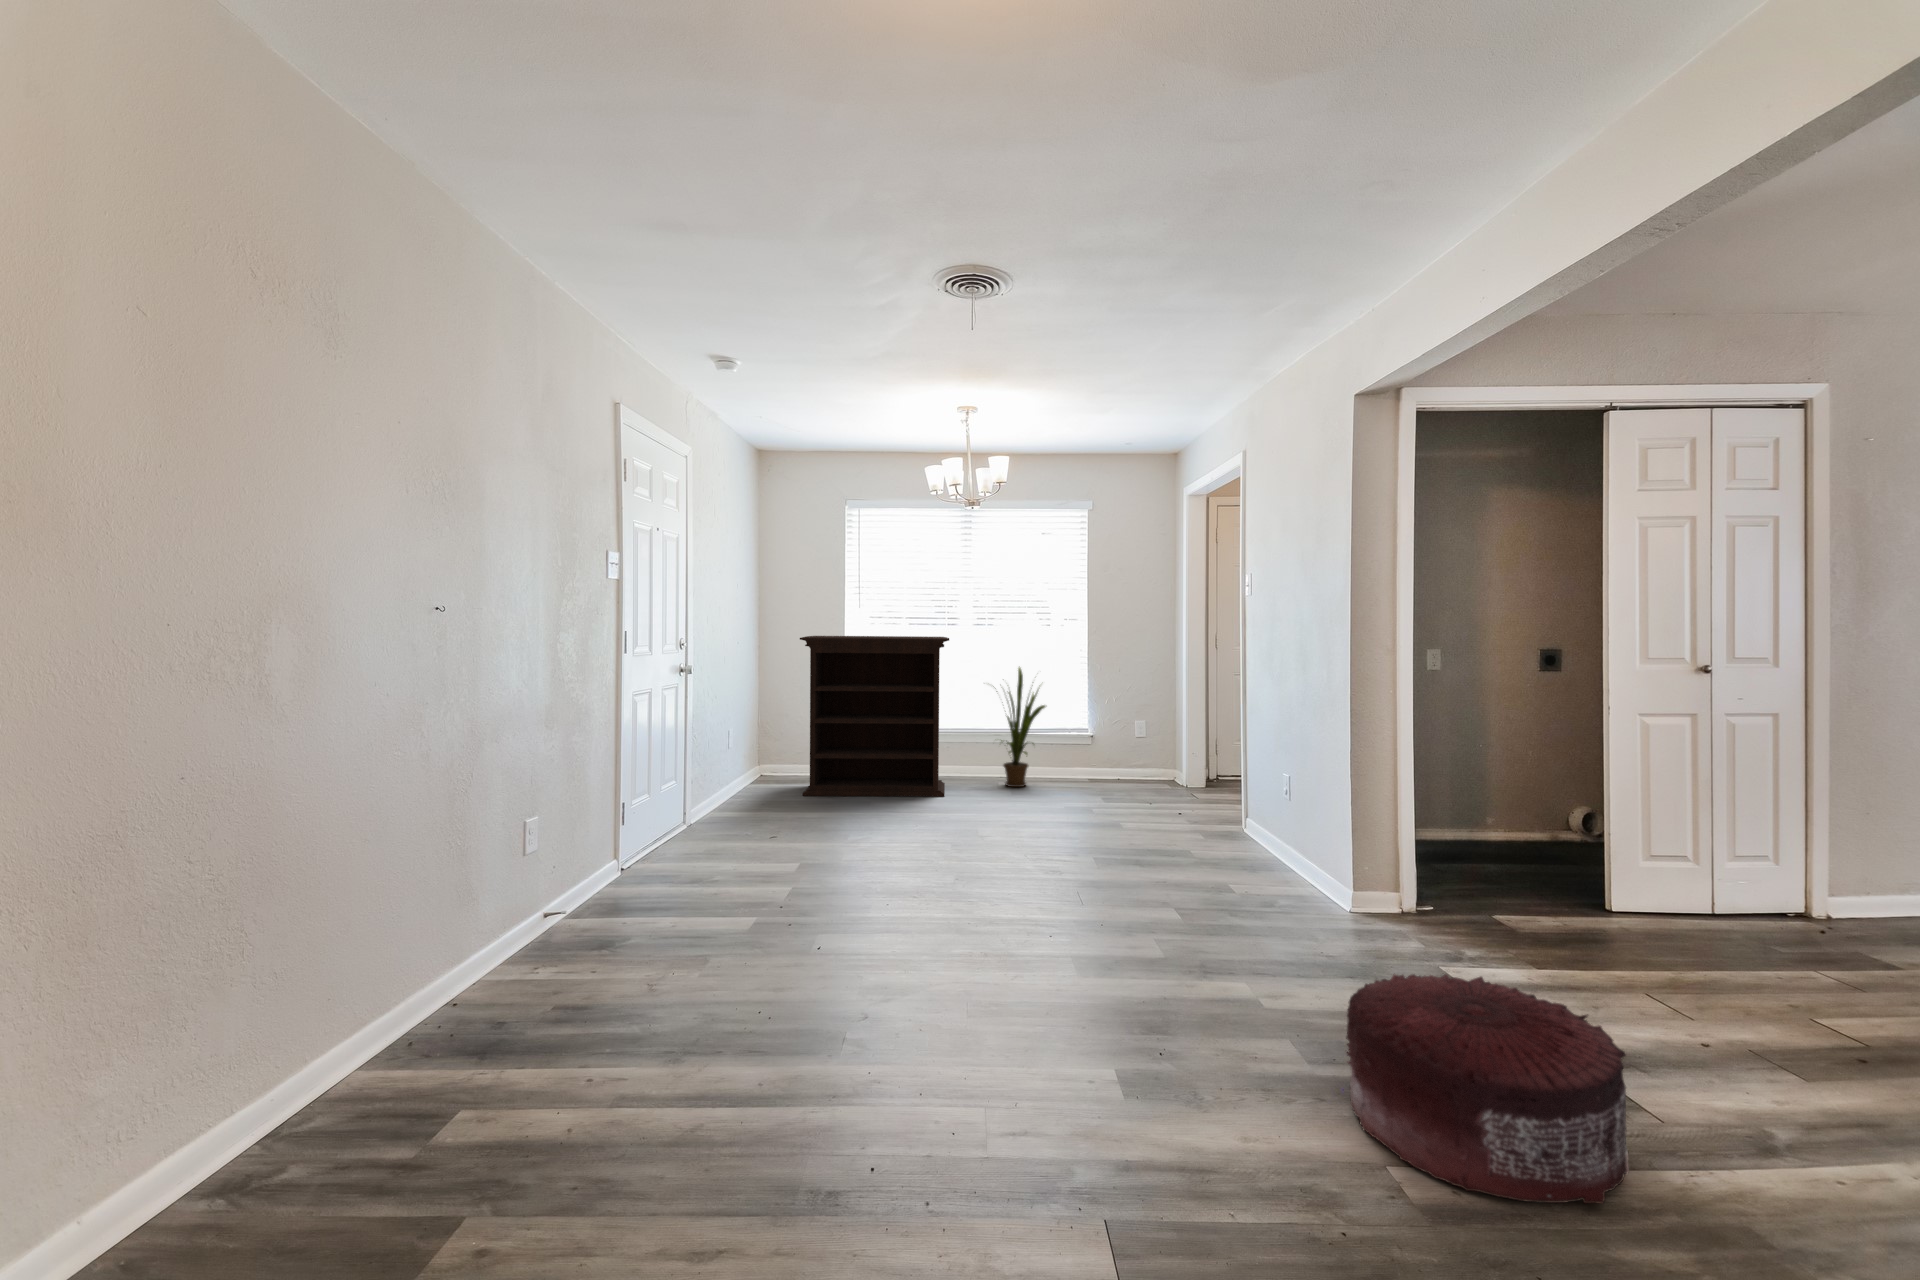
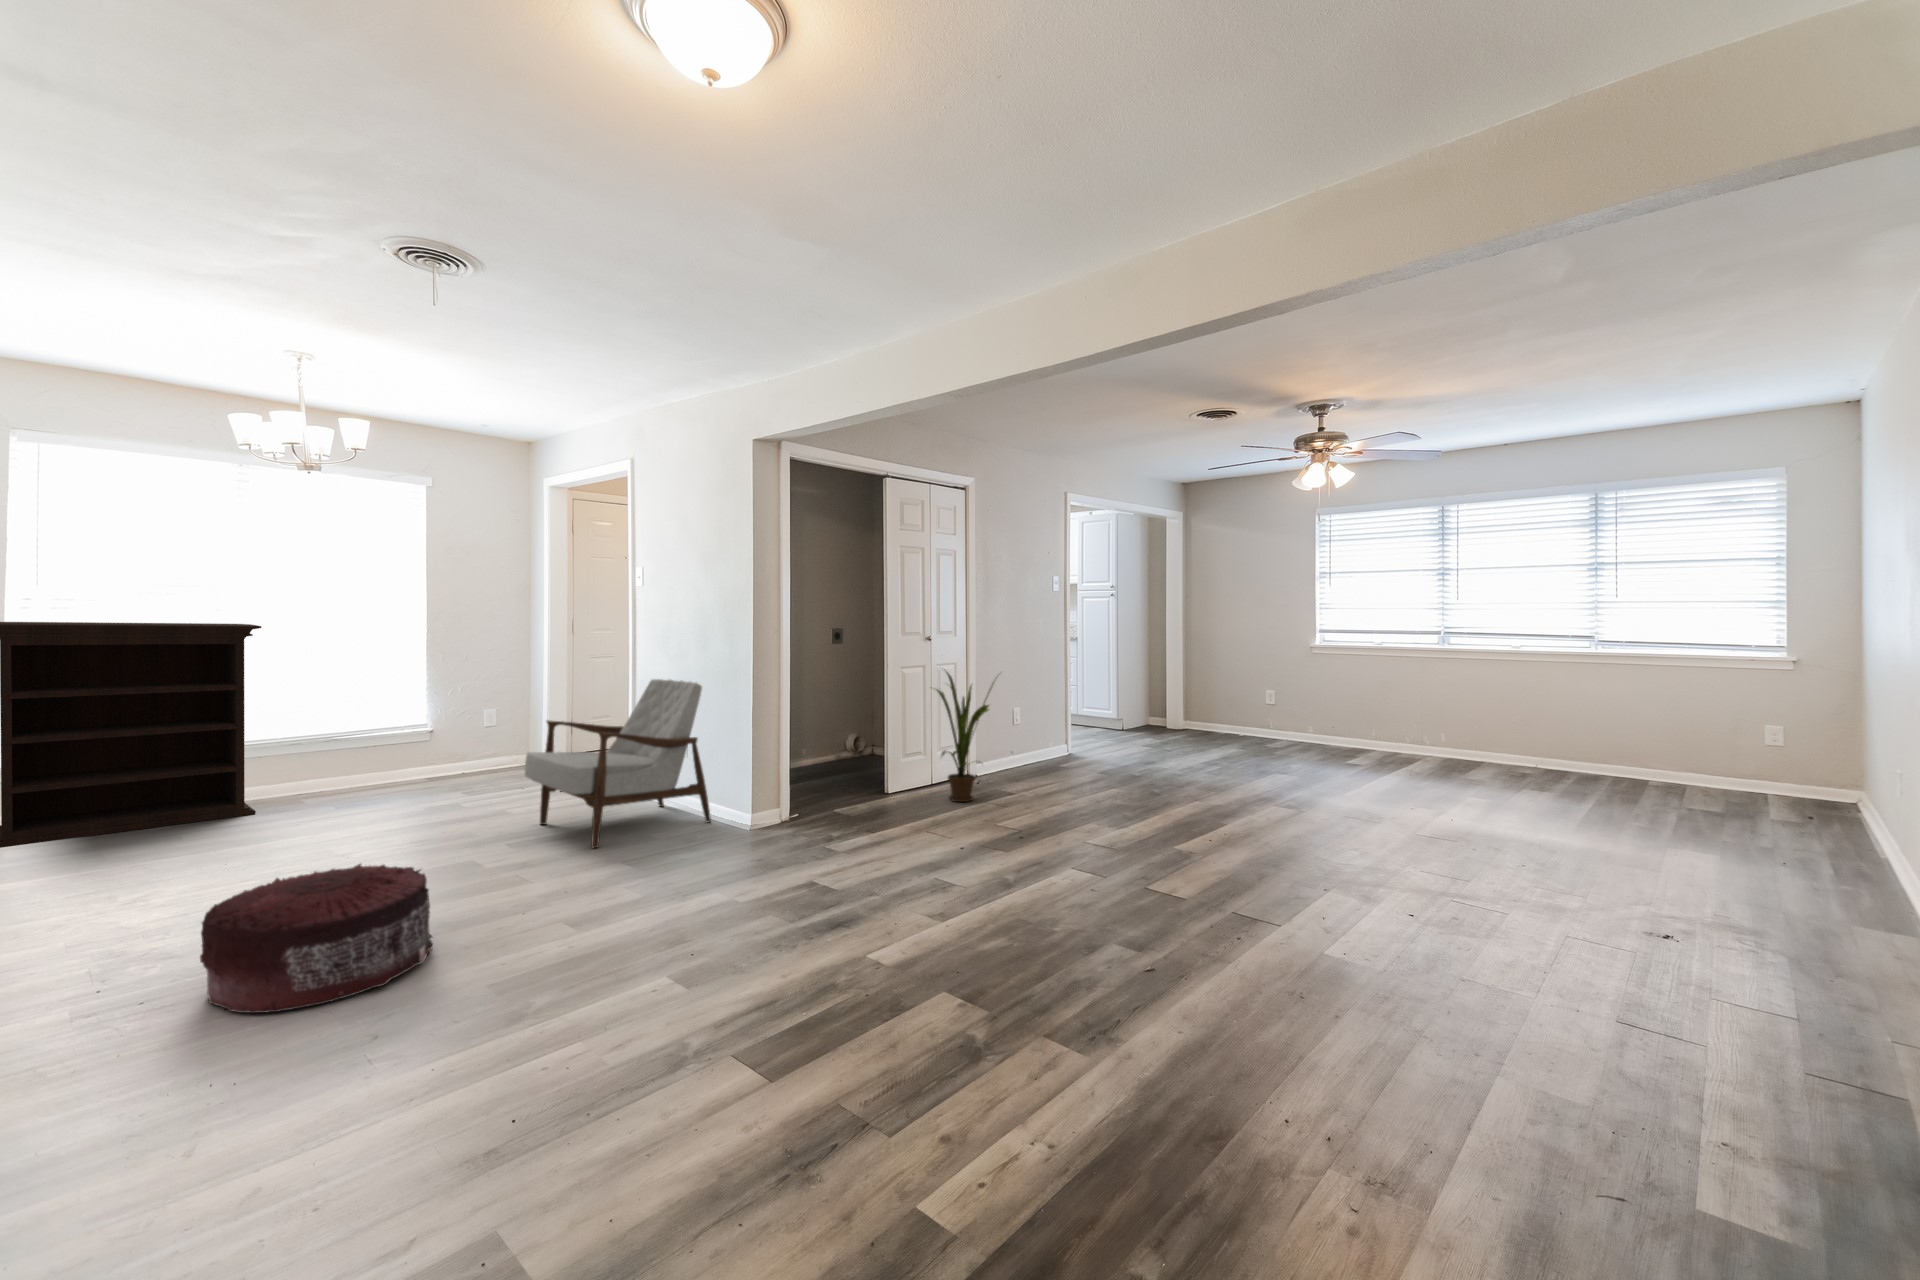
house plant: present [996,667,1045,787] -> present [936,669,993,802]
armchair: none [1115,704,1309,892] -> present [525,679,711,848]
pouf: present [1347,974,1629,1204] -> present [200,864,433,1013]

